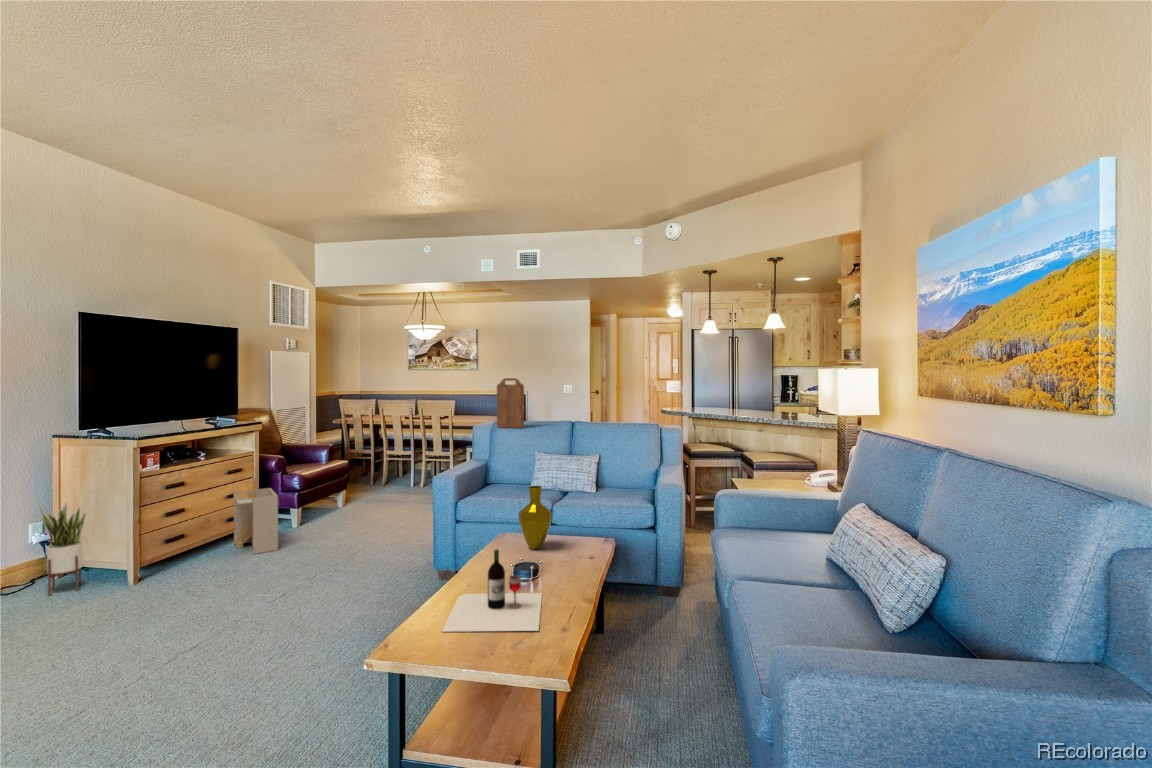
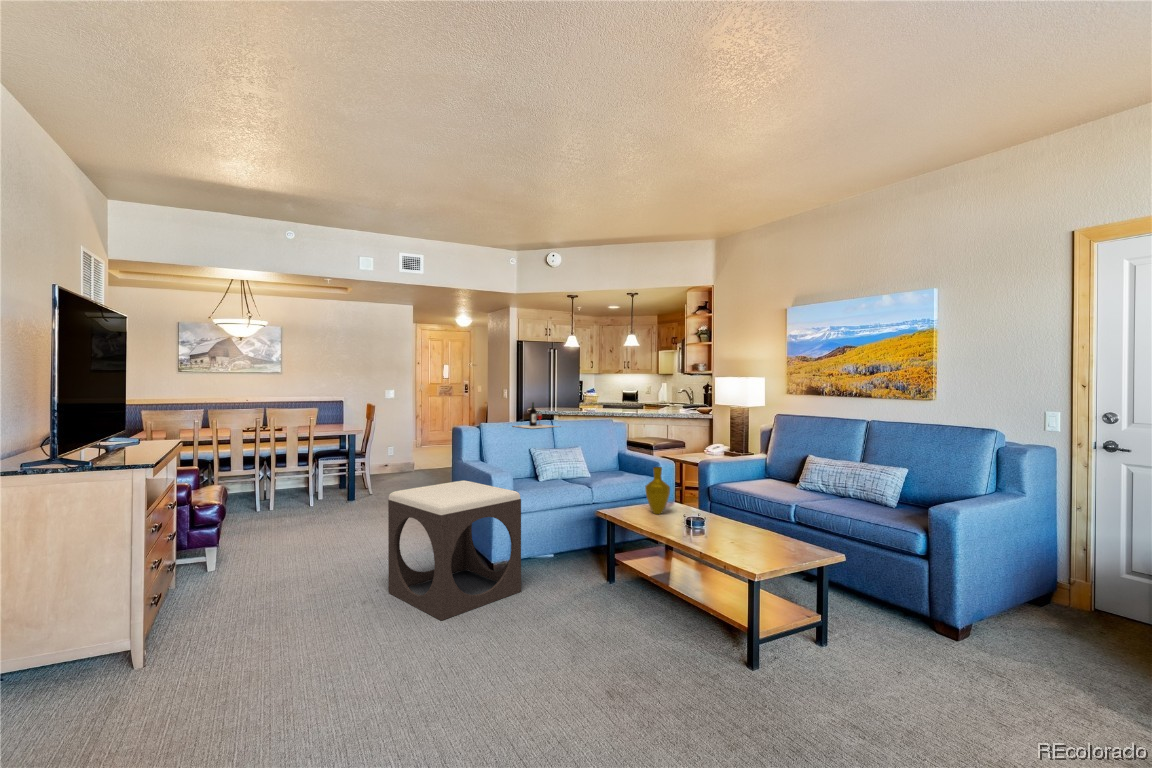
cutting board: present [497,378,524,428] -> none [490,384,516,430]
footstool: none [295,476,418,610] -> present [388,480,521,621]
storage bin: present [234,478,278,554] -> none [187,510,269,602]
potted plant: present [39,503,86,596] -> none [27,569,102,707]
wine bottle: present [442,549,542,632] -> present [516,403,557,429]

